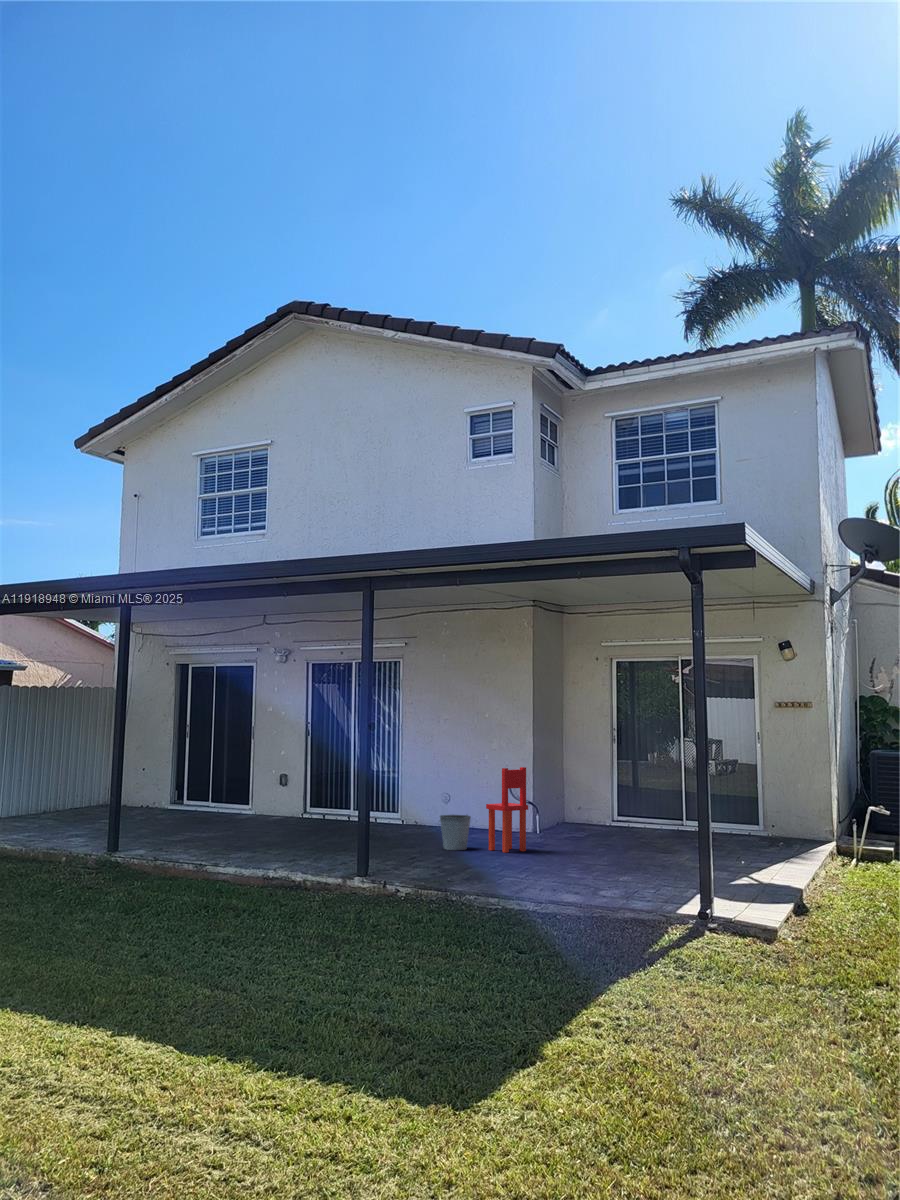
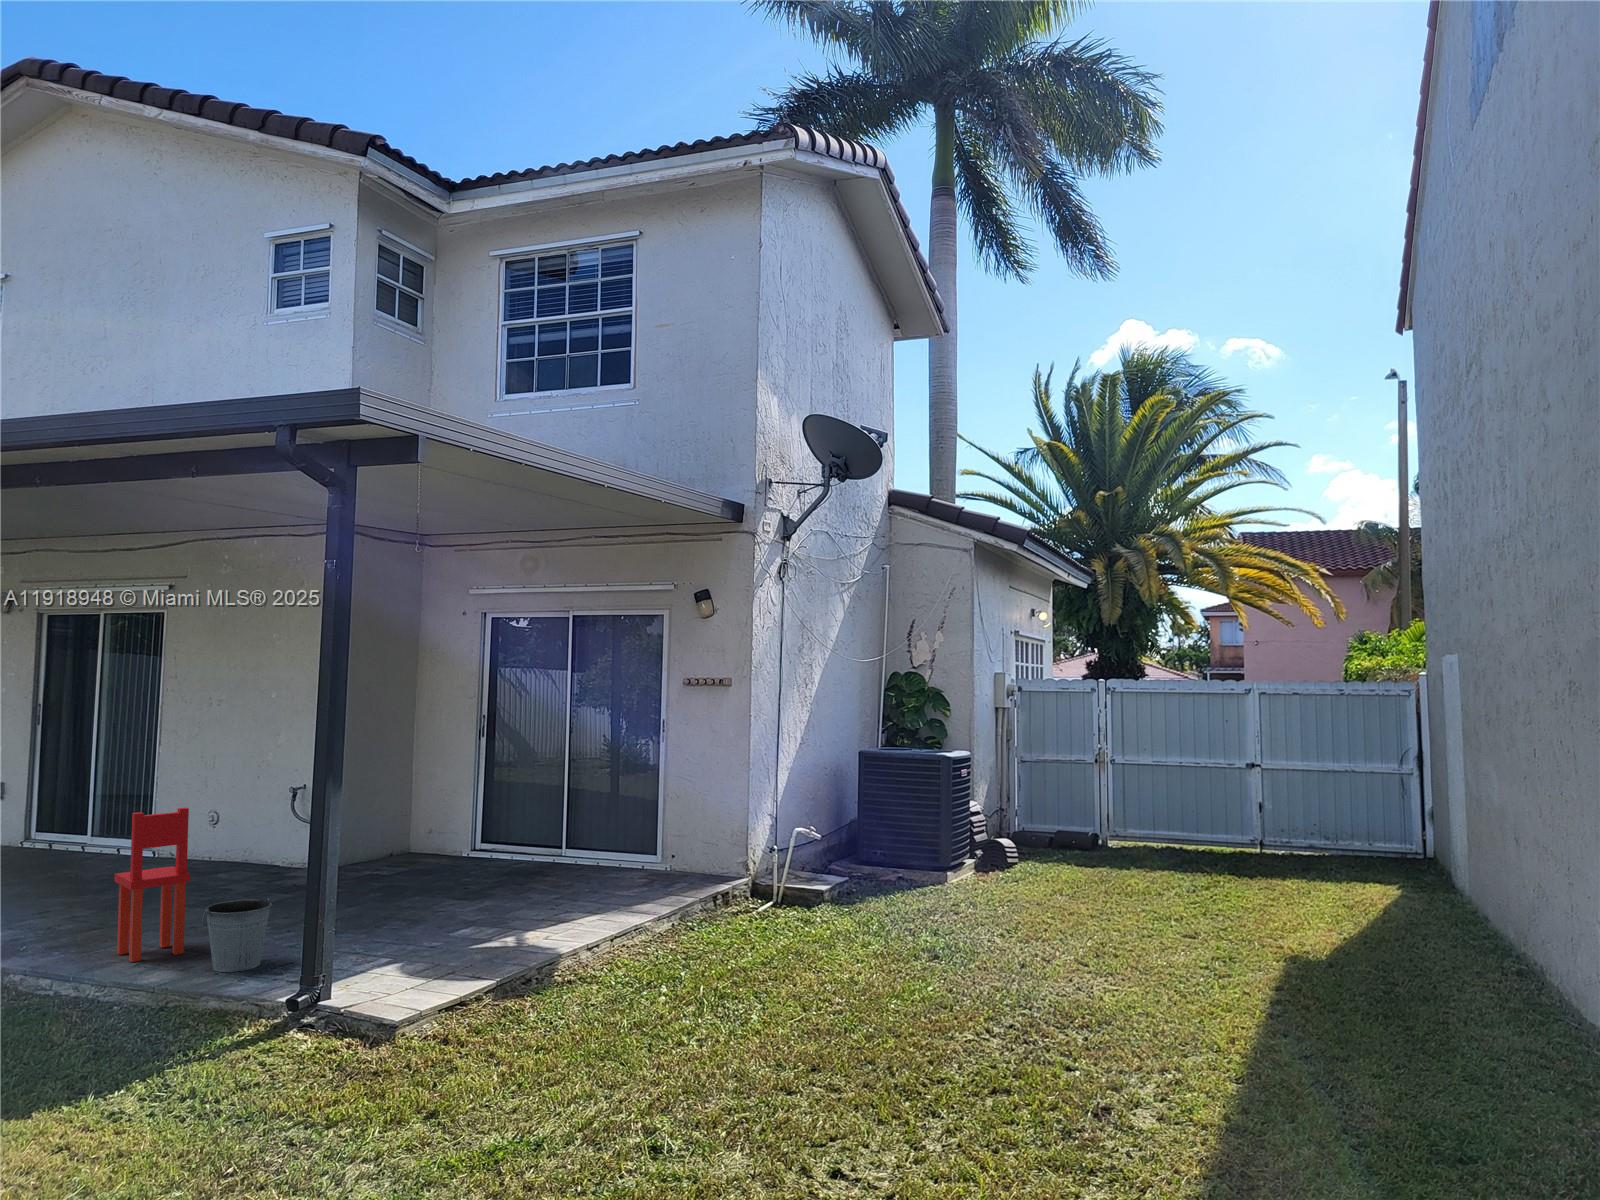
bucket: present [440,815,471,850] -> present [202,898,271,972]

